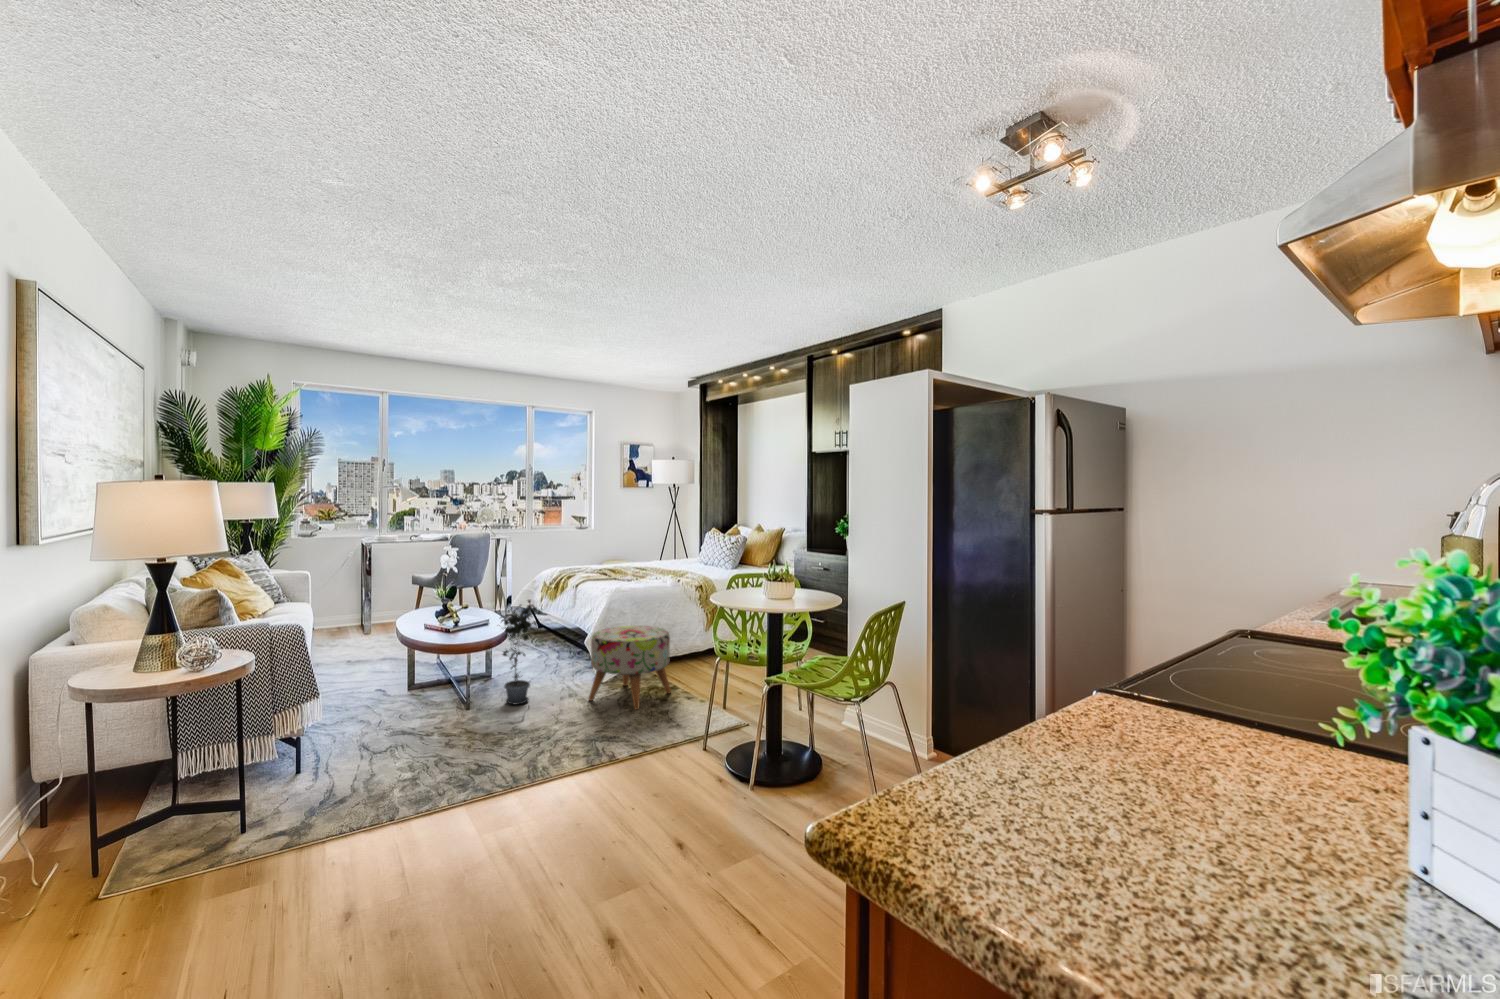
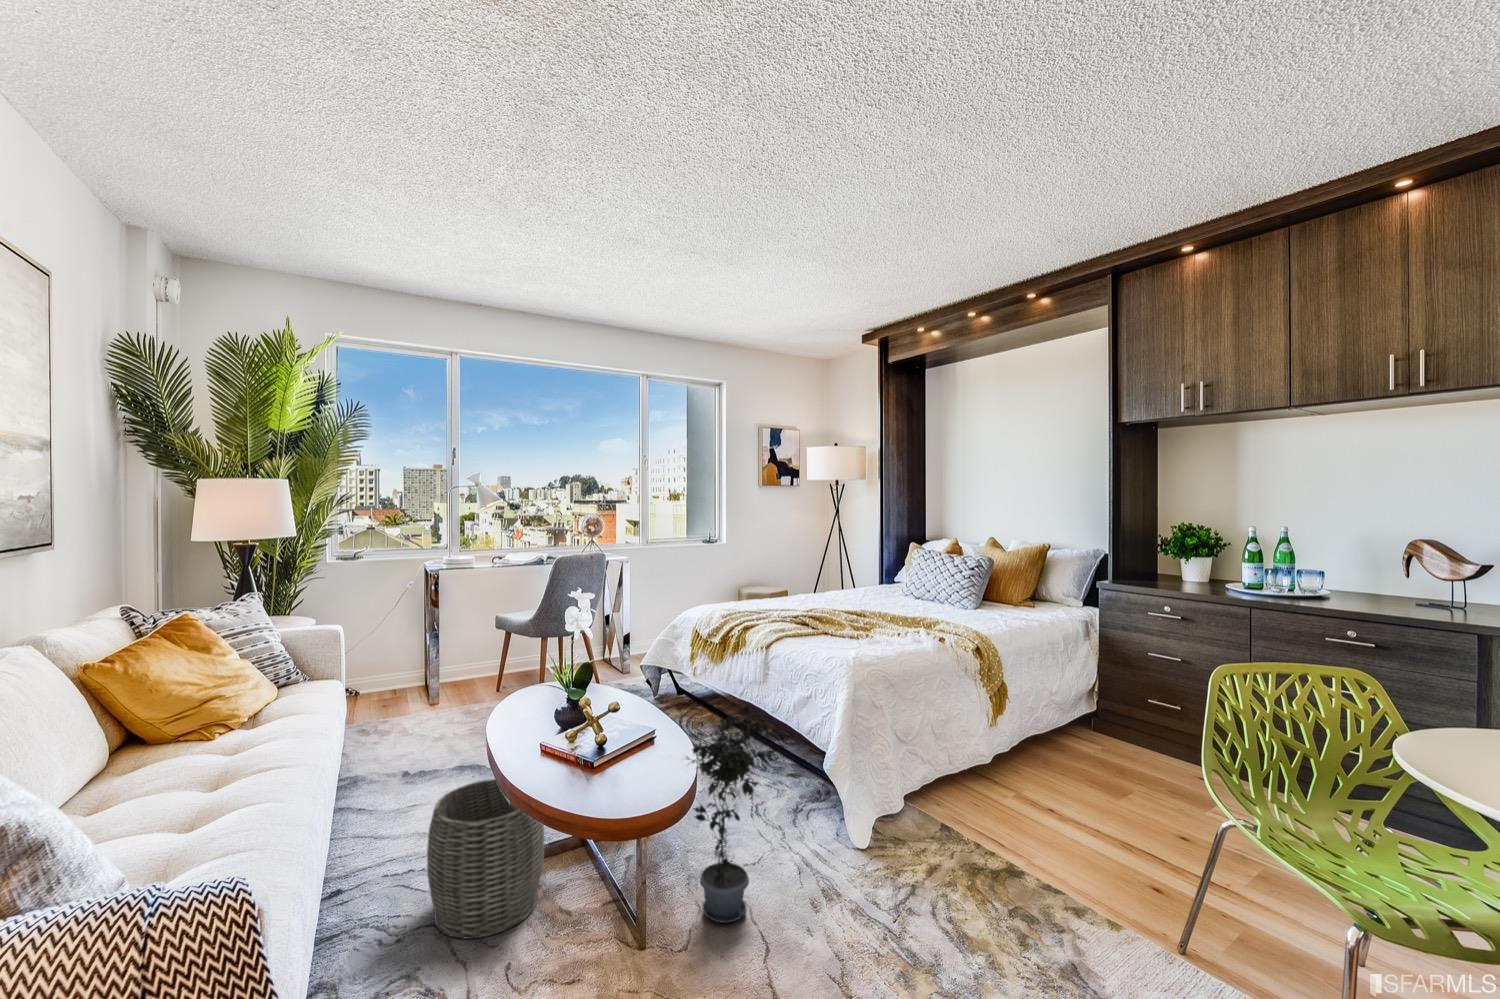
ottoman: present [589,626,671,710] -> none [863,743,1025,954]
woven basket: none [363,643,426,711] -> present [427,779,544,939]

